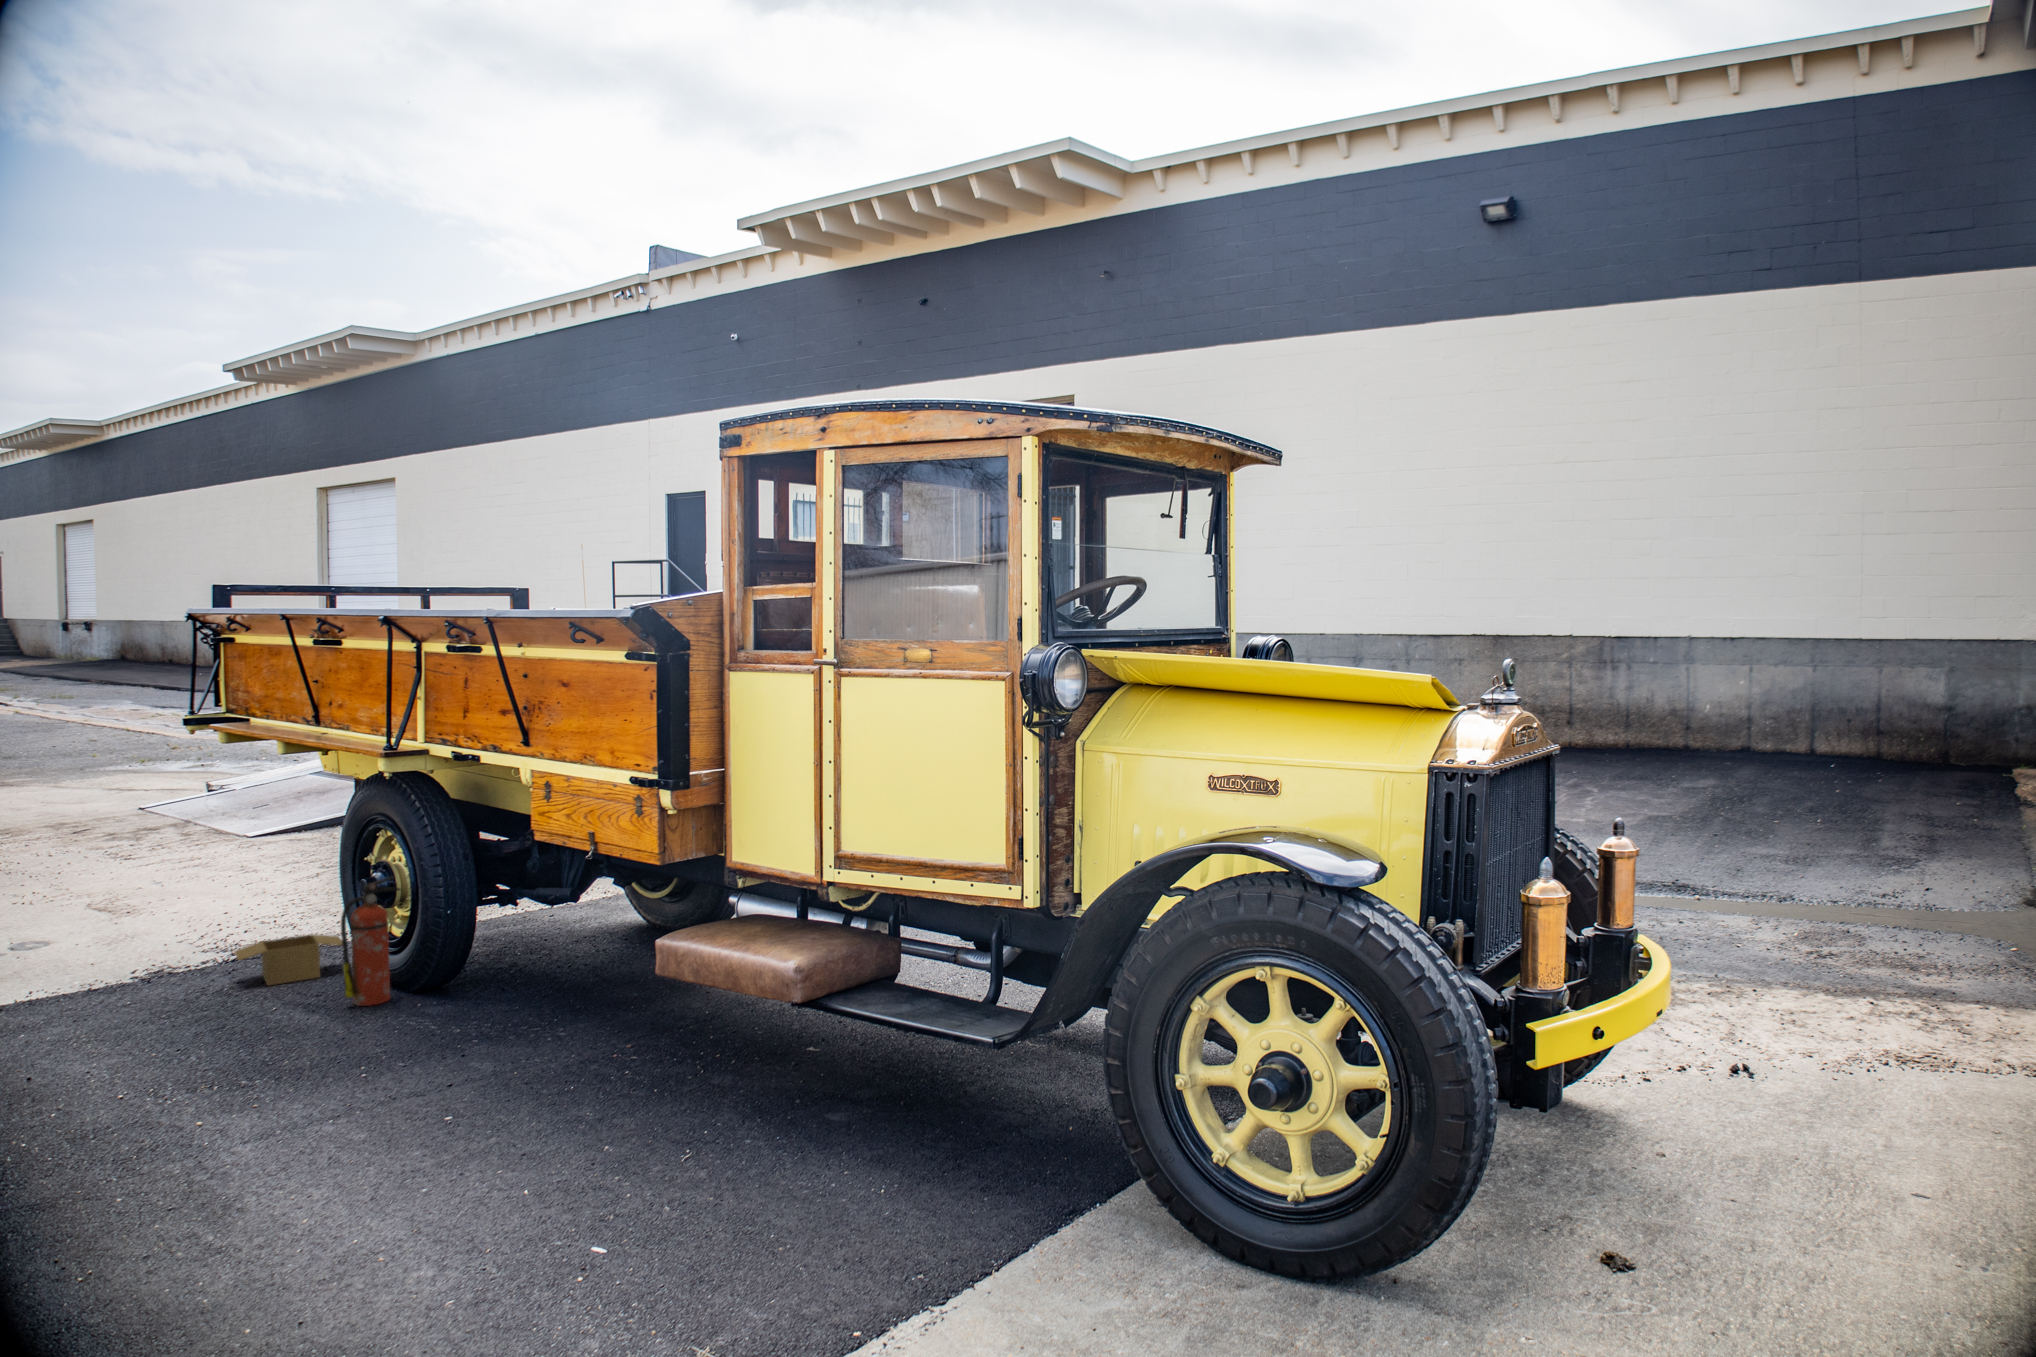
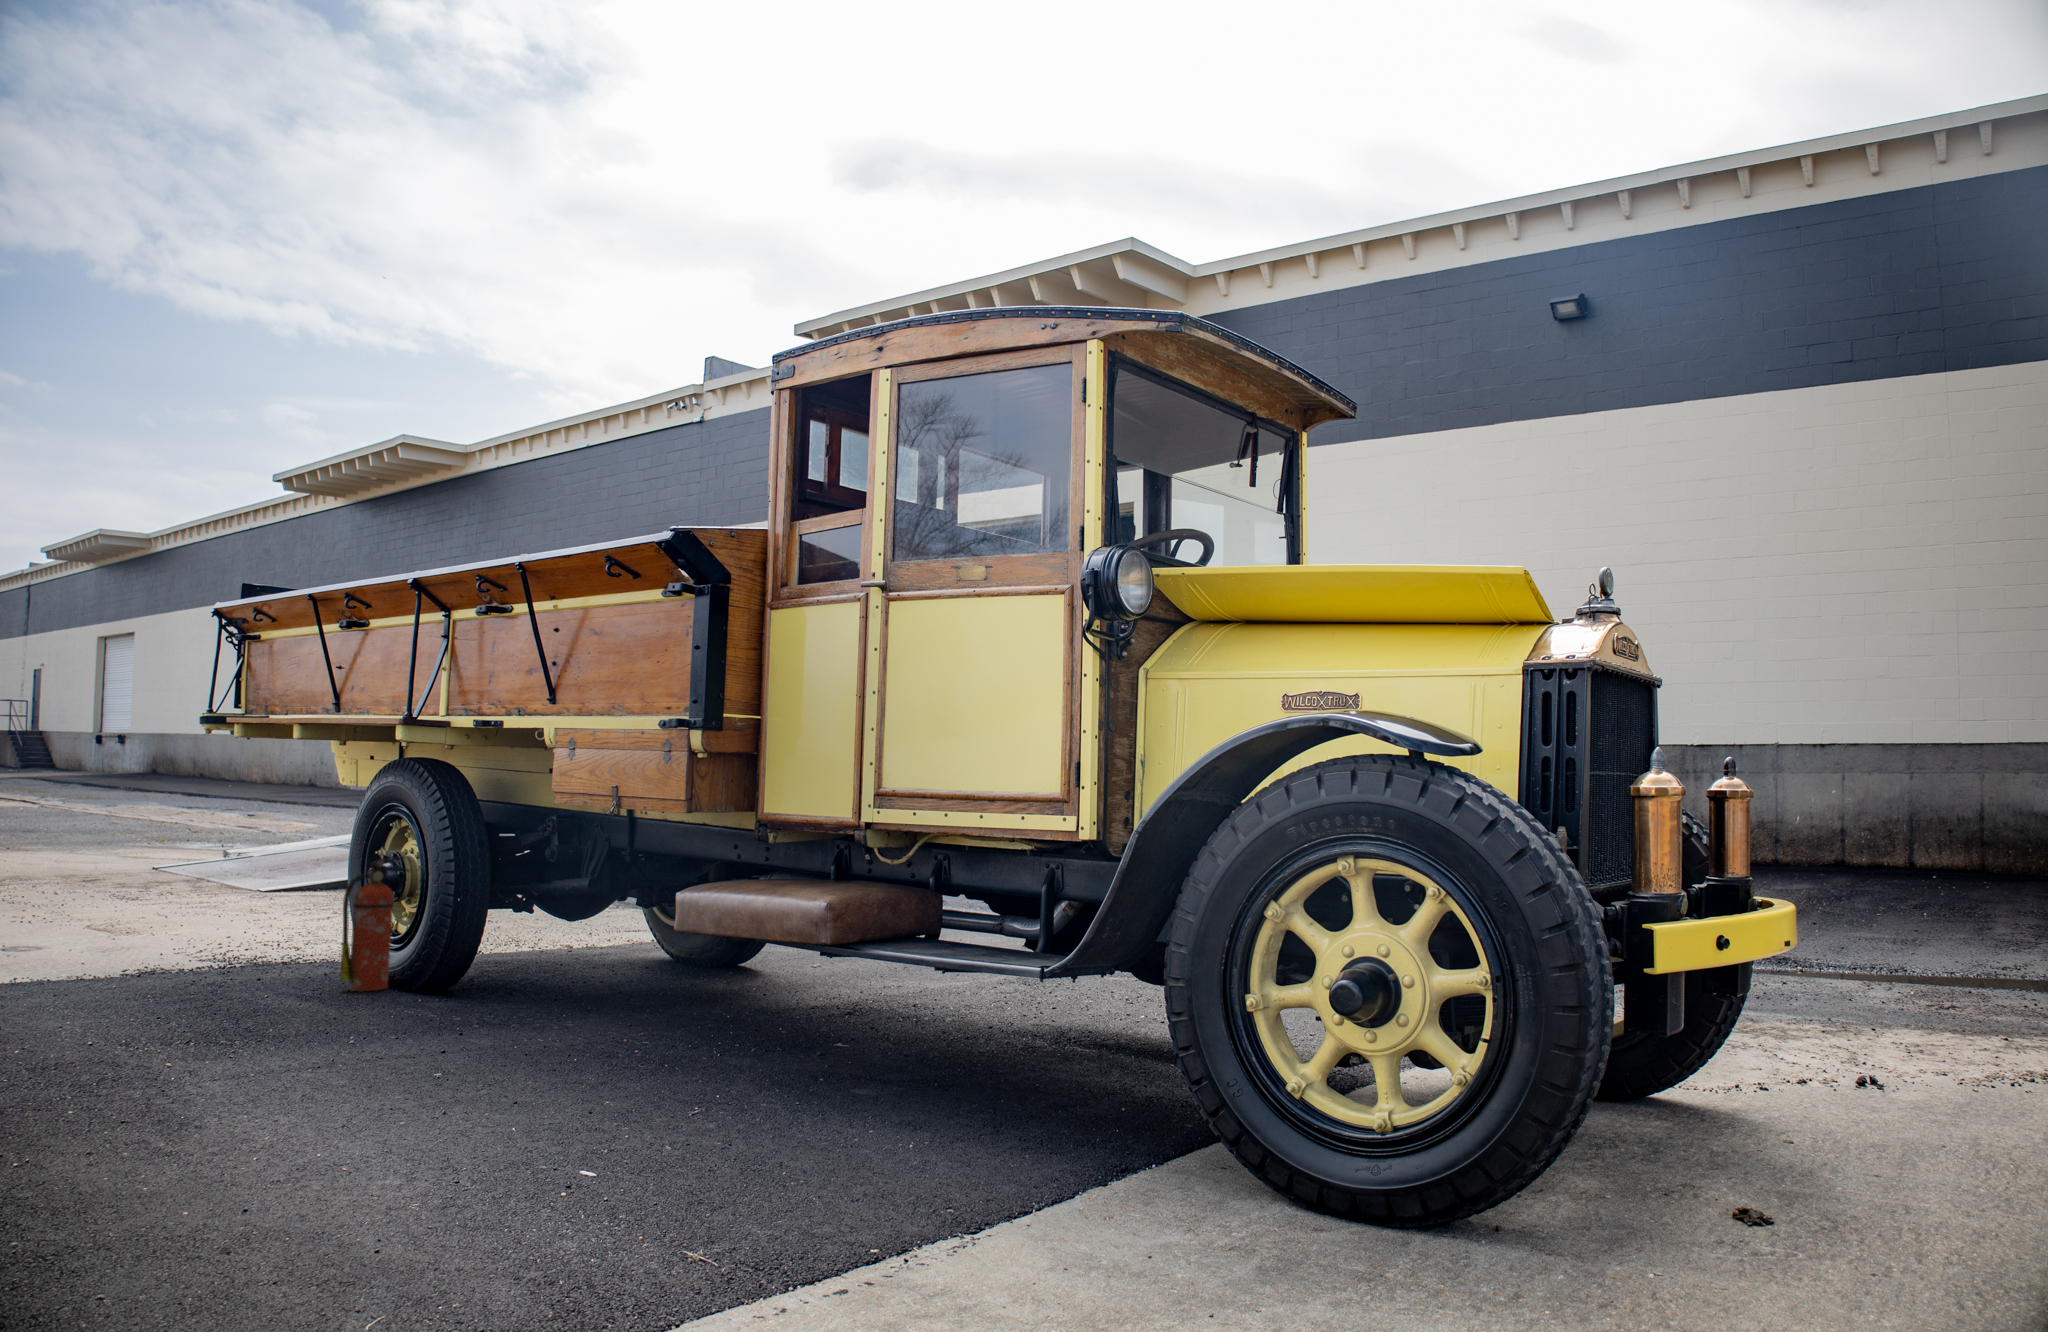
cardboard box: present [234,934,342,985] -> none [229,929,345,975]

